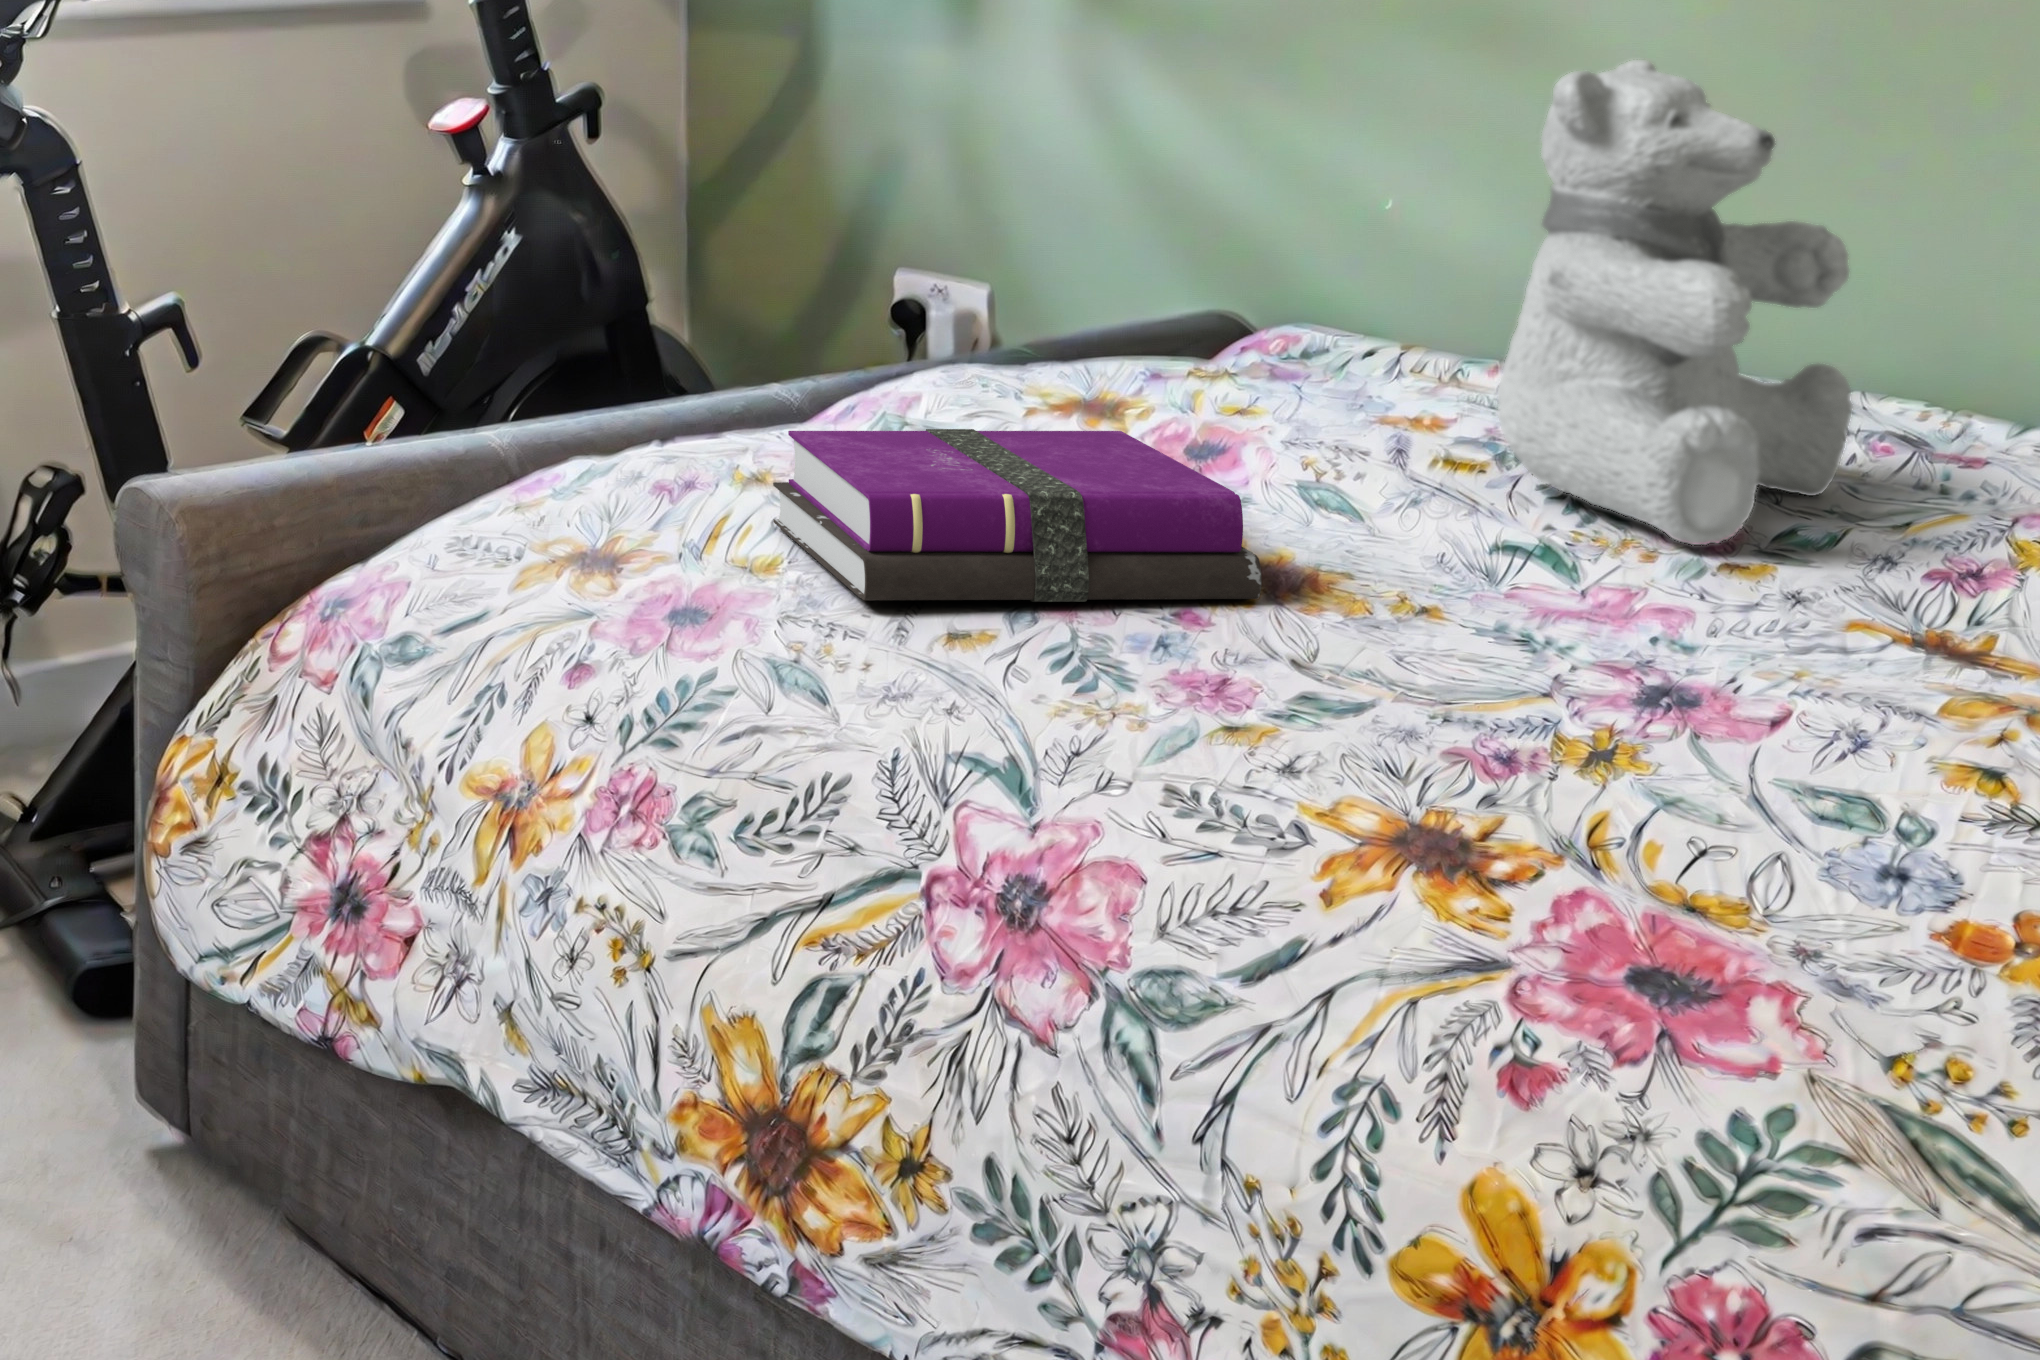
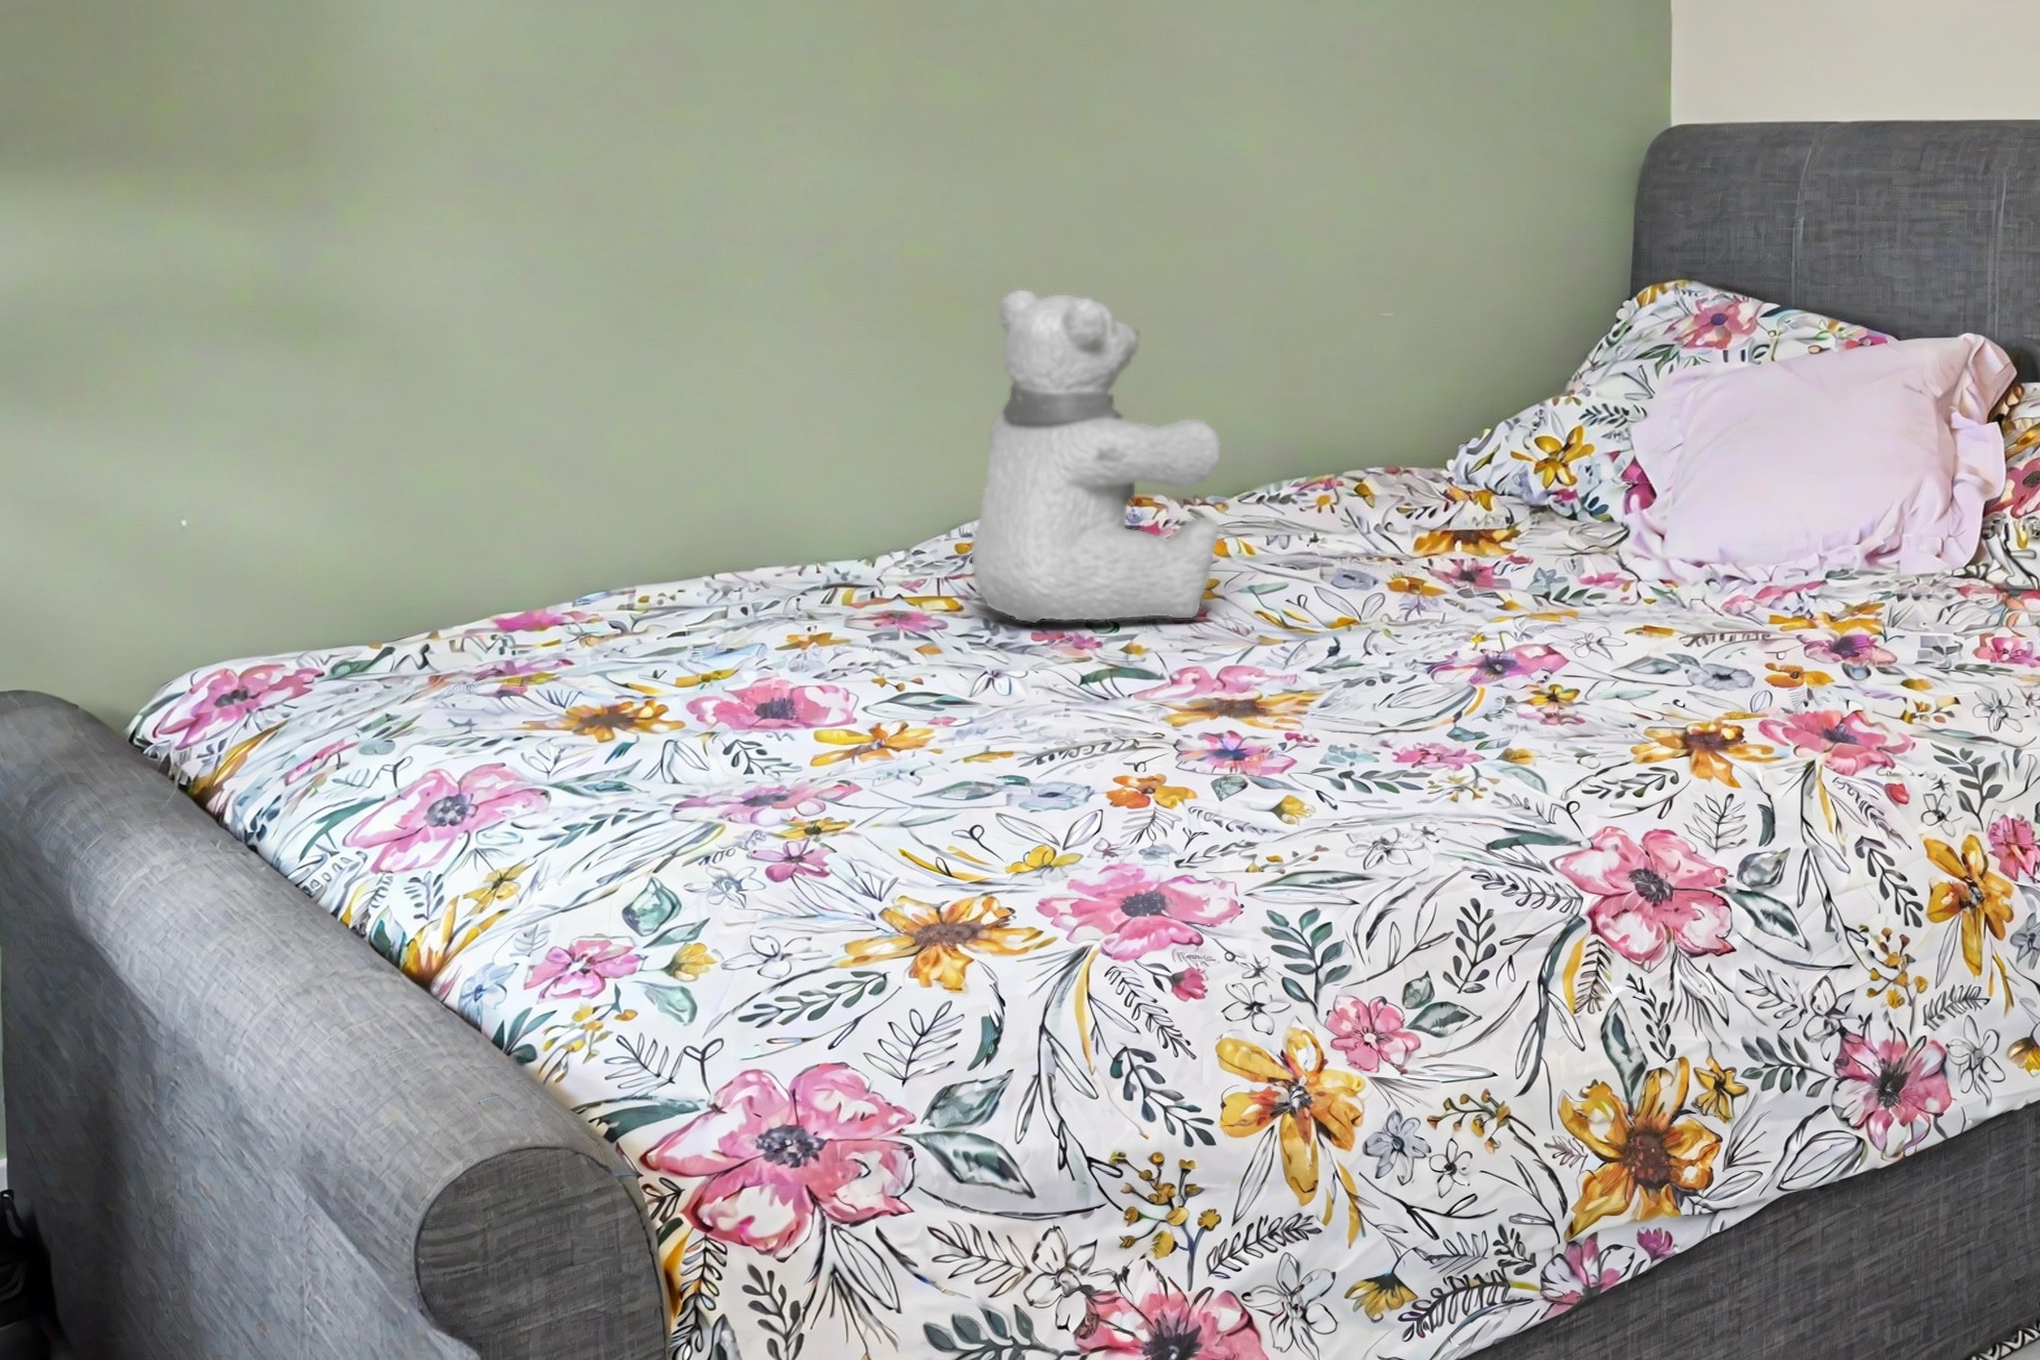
notebook: present [773,429,1262,602] -> none [1021,636,1307,818]

